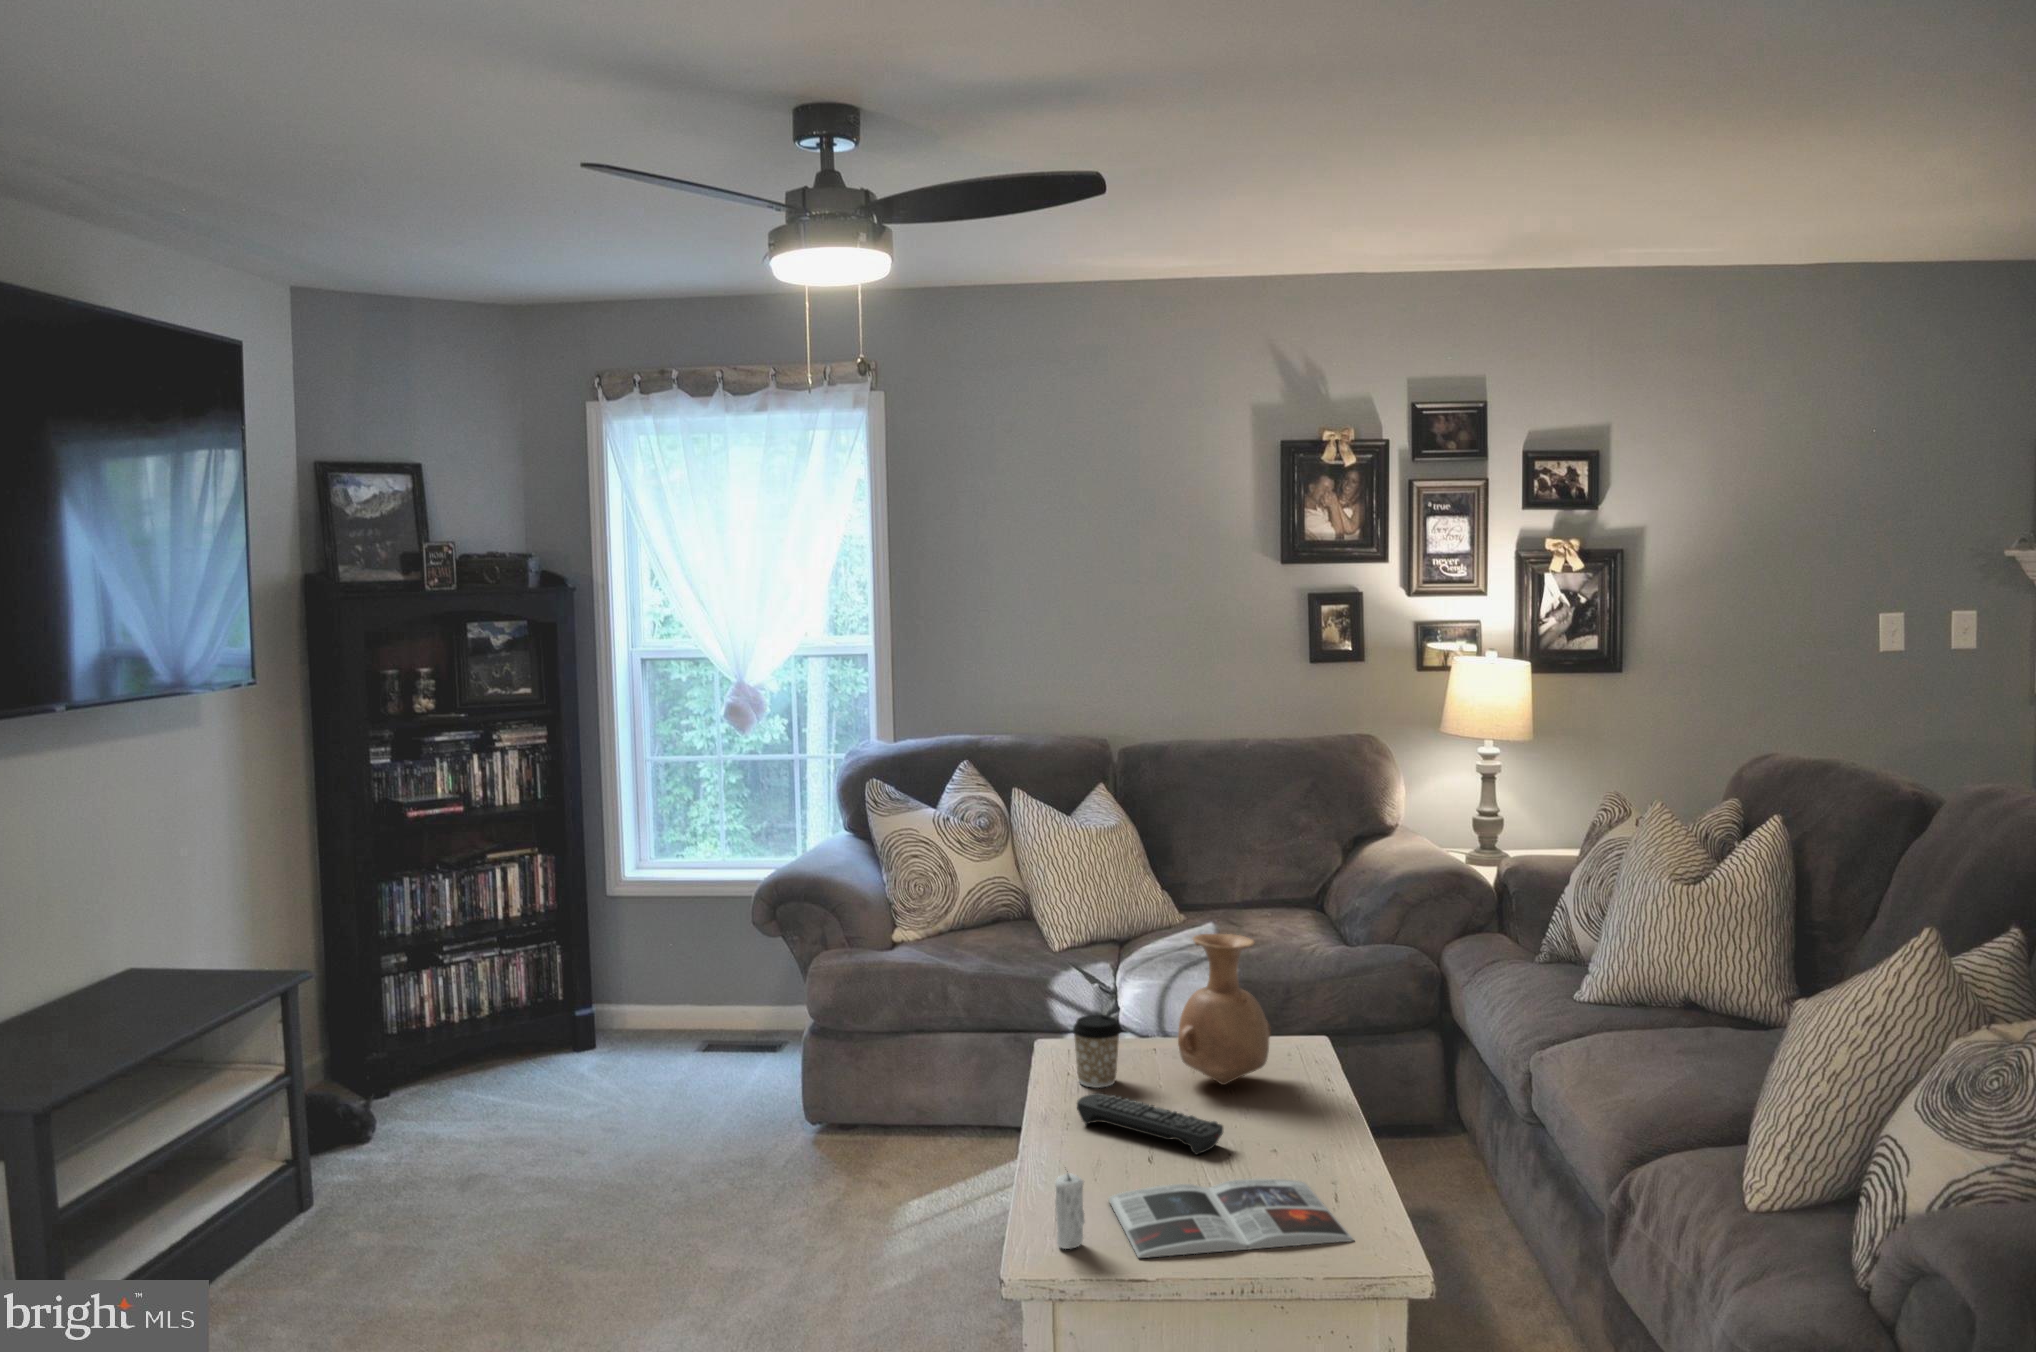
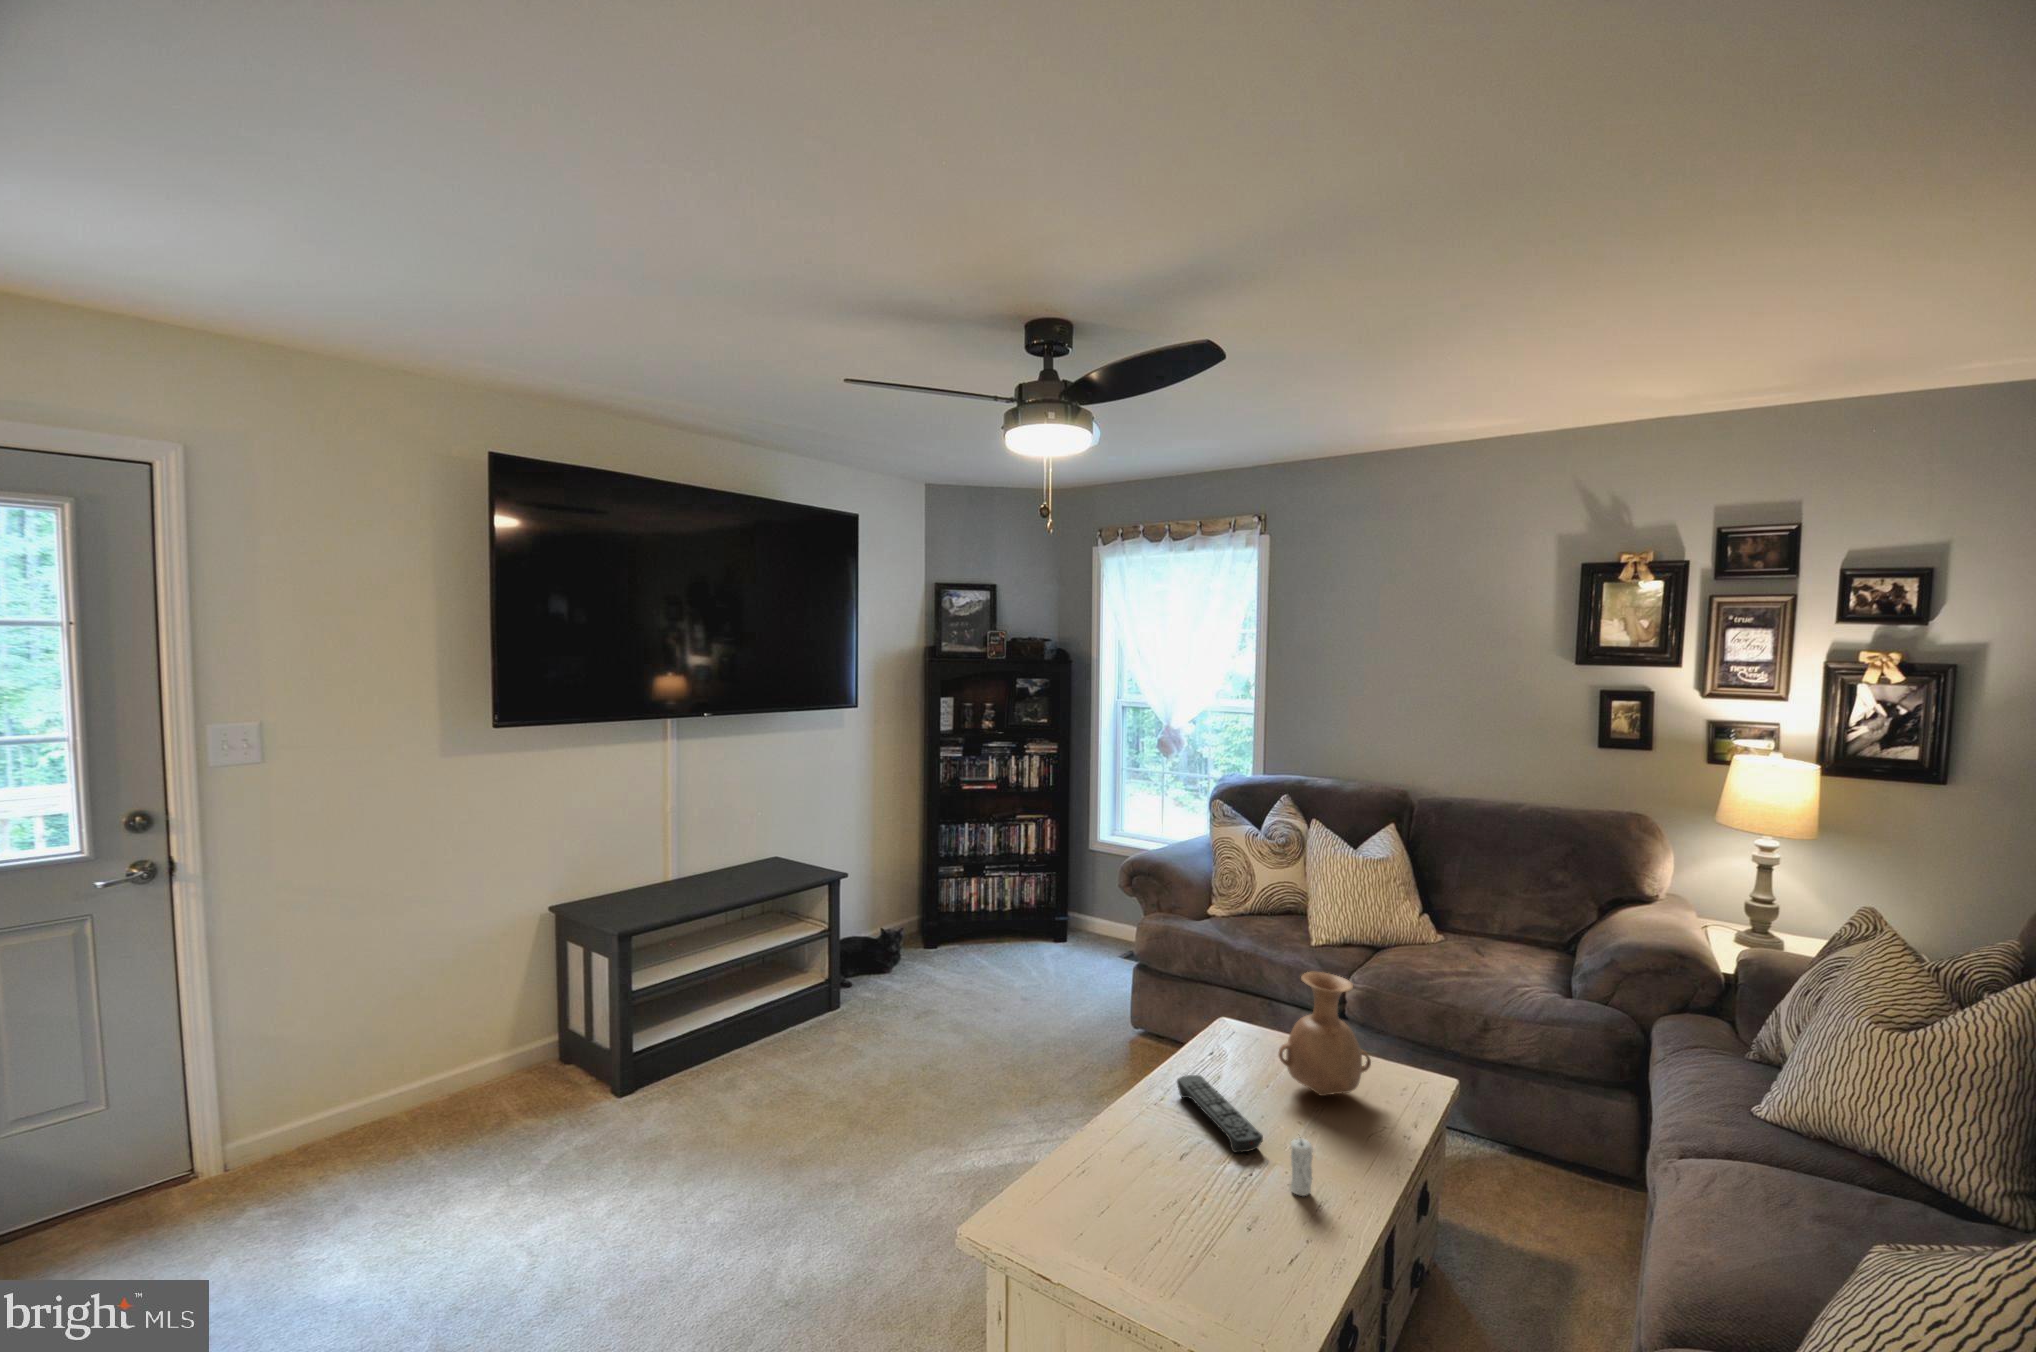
coffee cup: present [1073,1015,1121,1088] -> none [1211,1012,1248,1070]
candle: present [1055,1171,1085,1249] -> present [1291,1138,1313,1196]
magazine: present [1109,1179,1354,1258] -> none [1094,1166,1289,1286]

